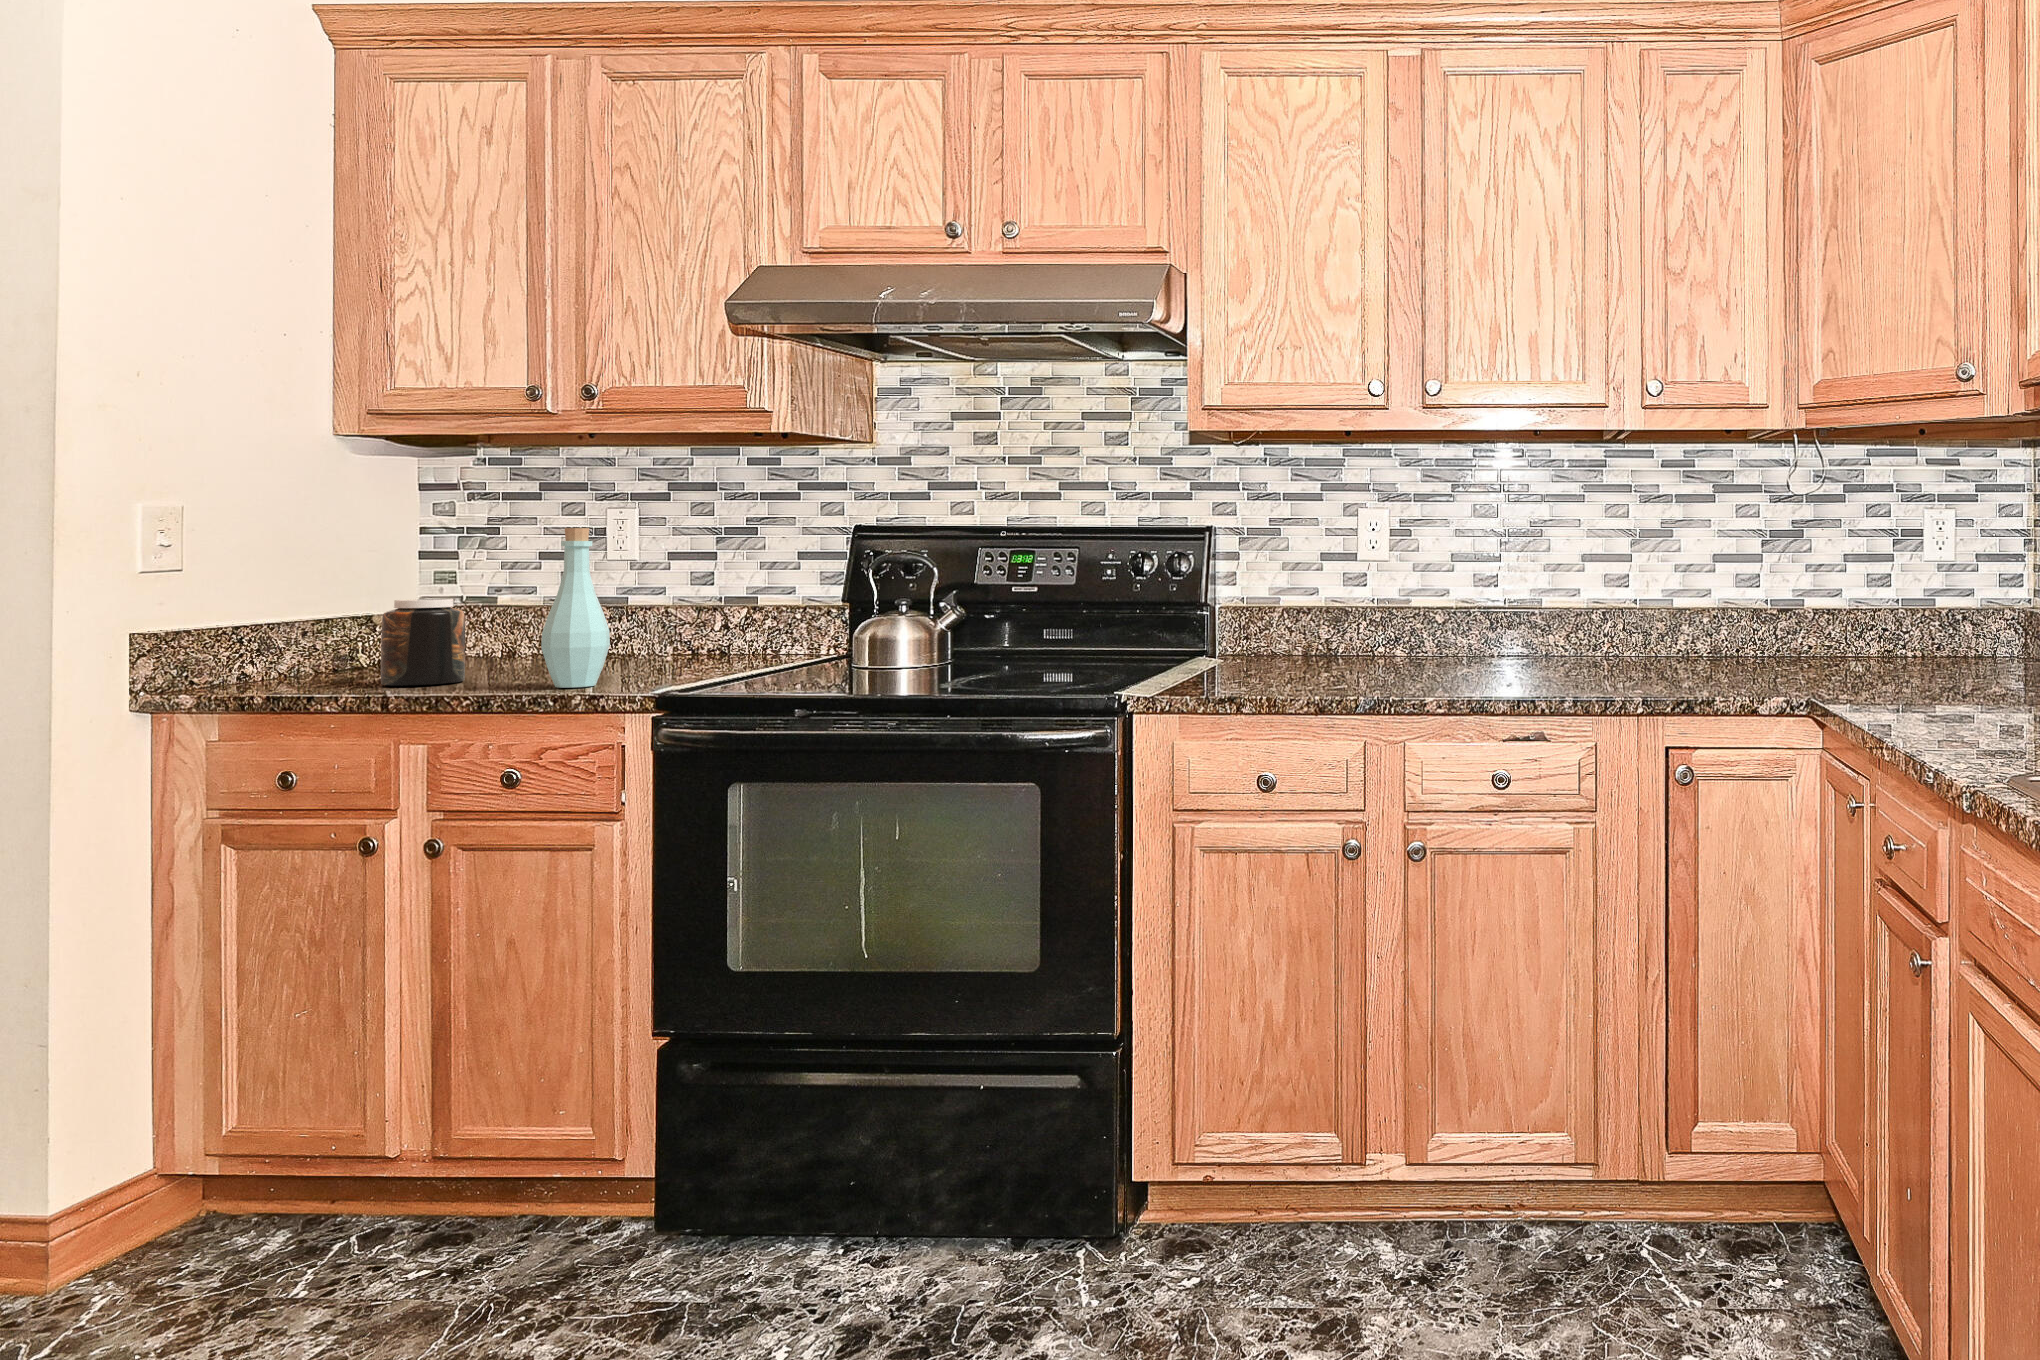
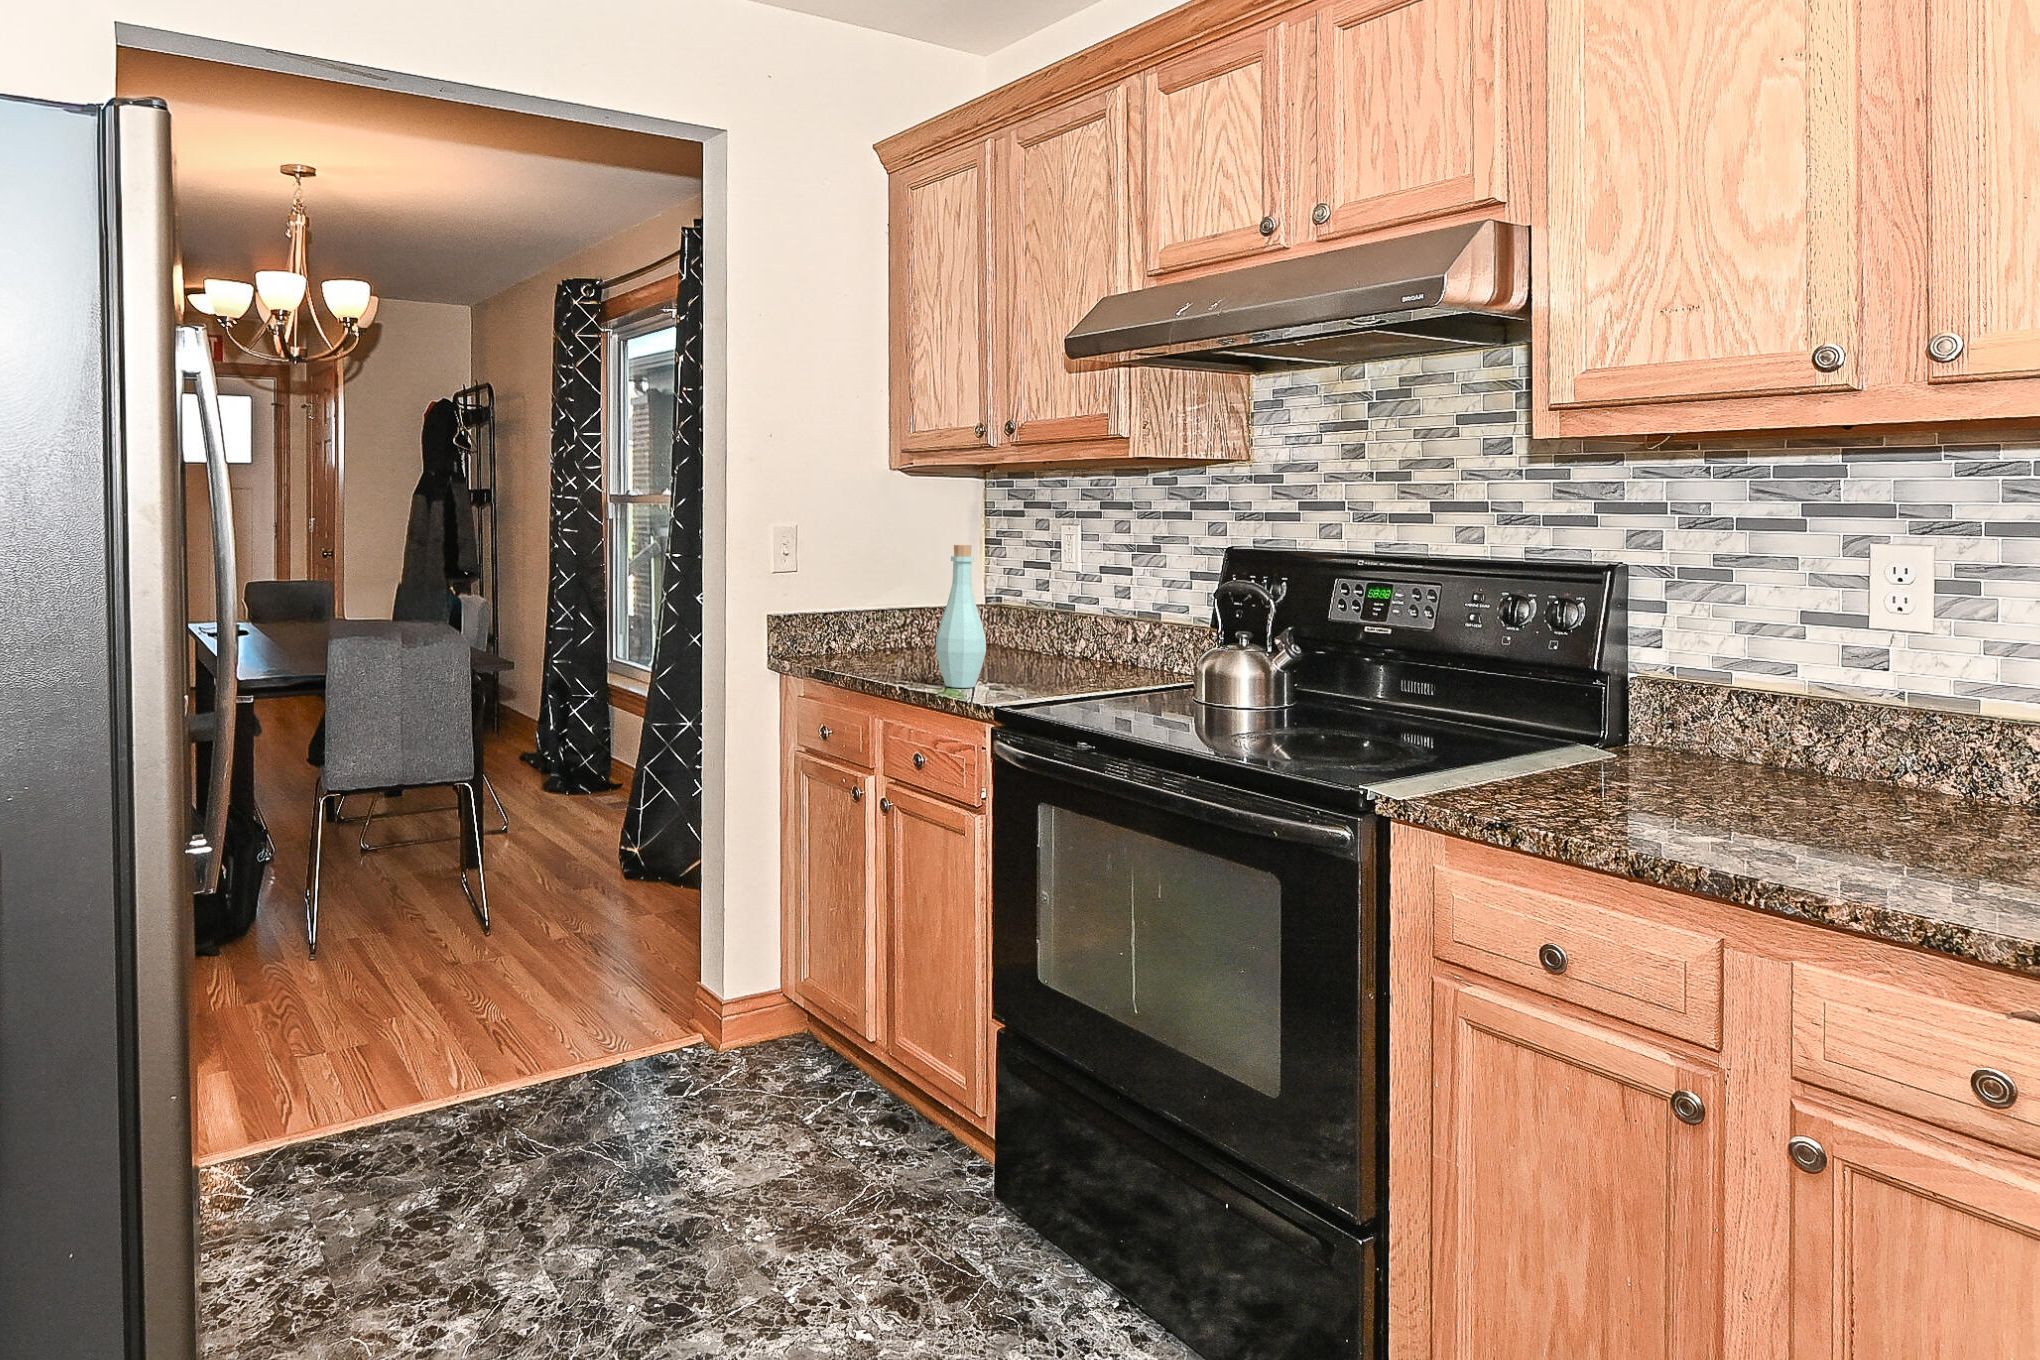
jar: present [381,599,465,686] -> none [863,598,917,670]

